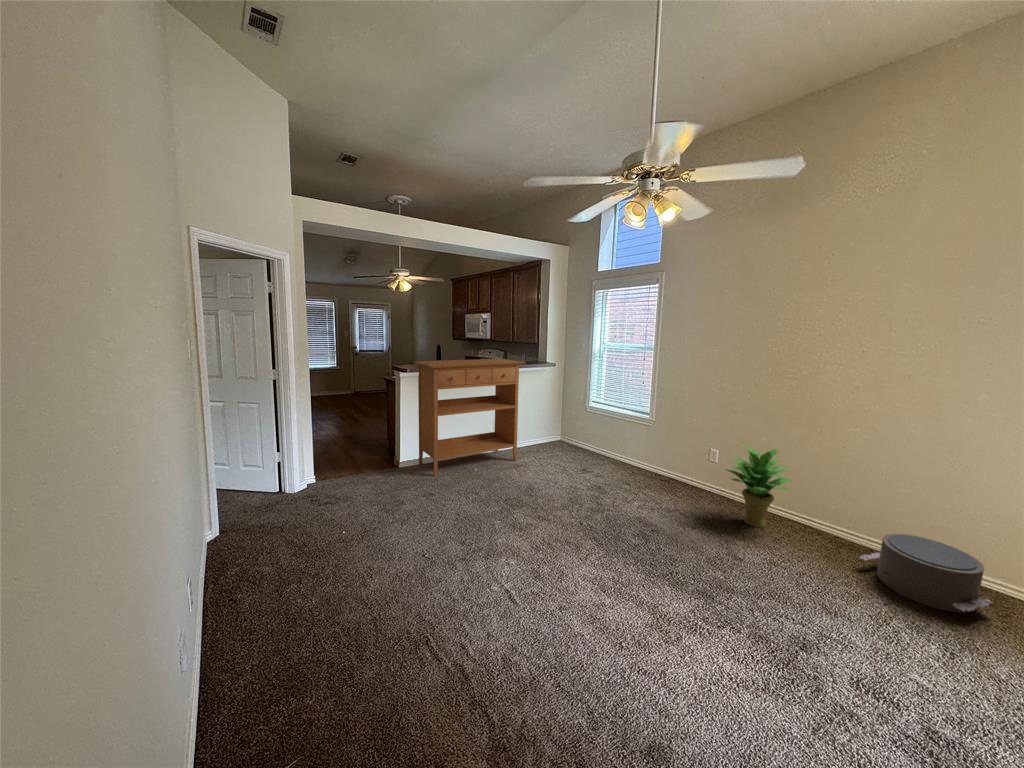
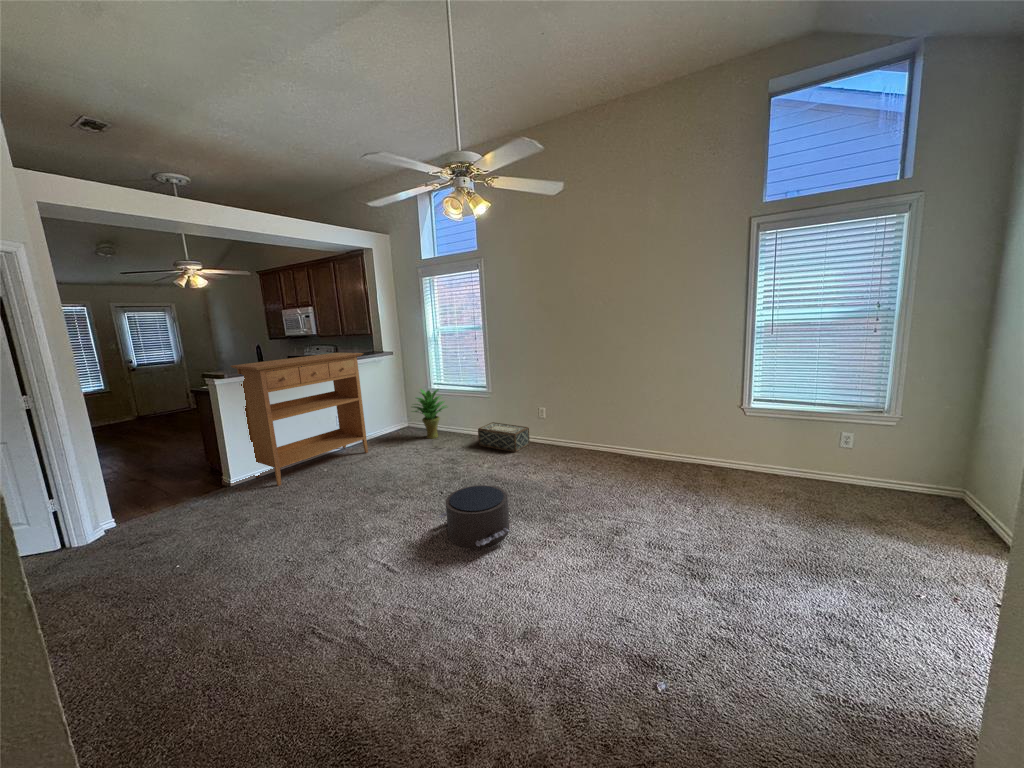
potted plant: present [726,445,794,527] -> present [412,389,447,439]
woven basket: none [631,455,694,495] -> present [478,422,530,452]
pouf: present [860,534,993,613] -> present [439,485,510,548]

